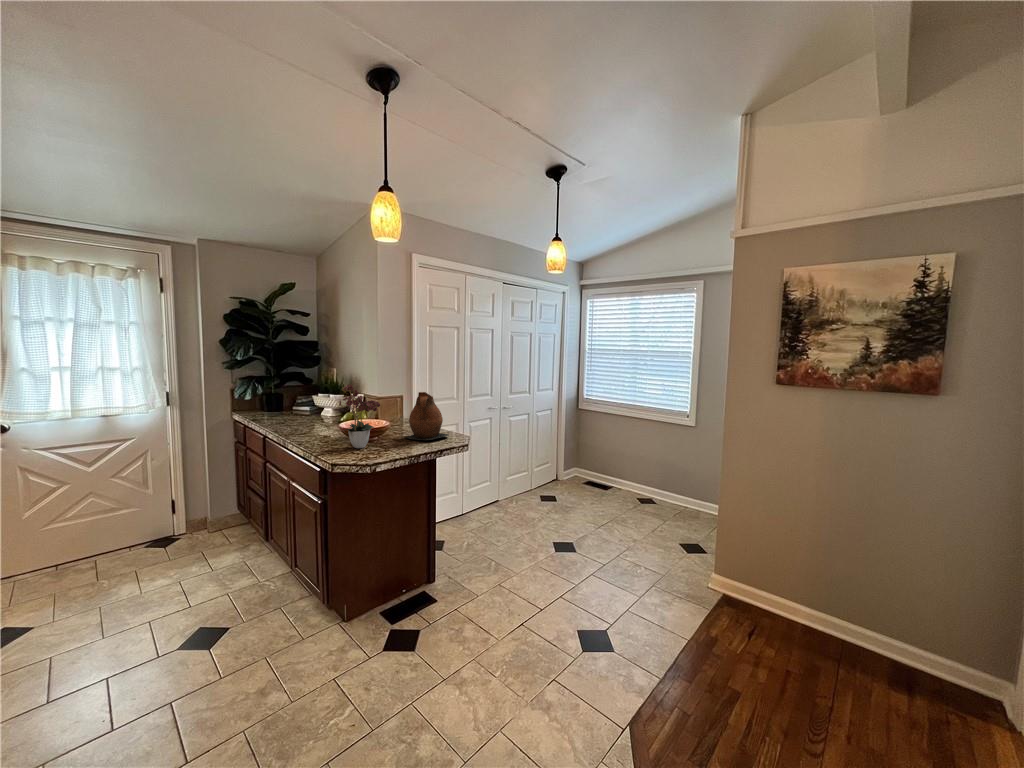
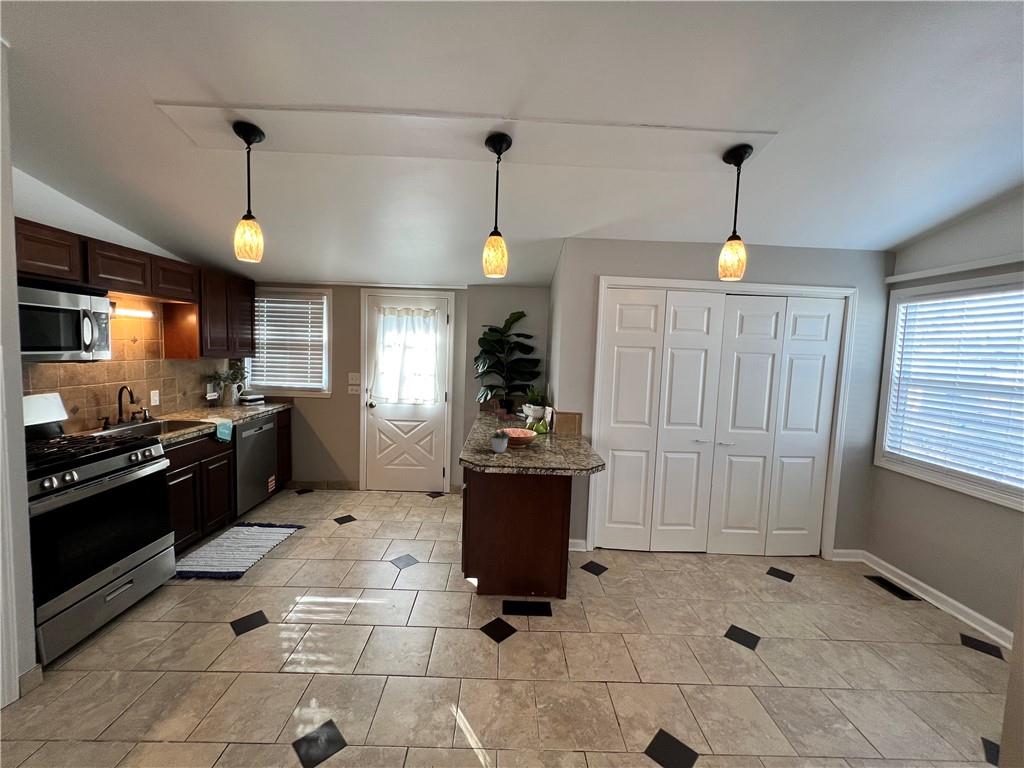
ceramic pitcher: present [407,392,449,440] -> none [543,411,584,459]

